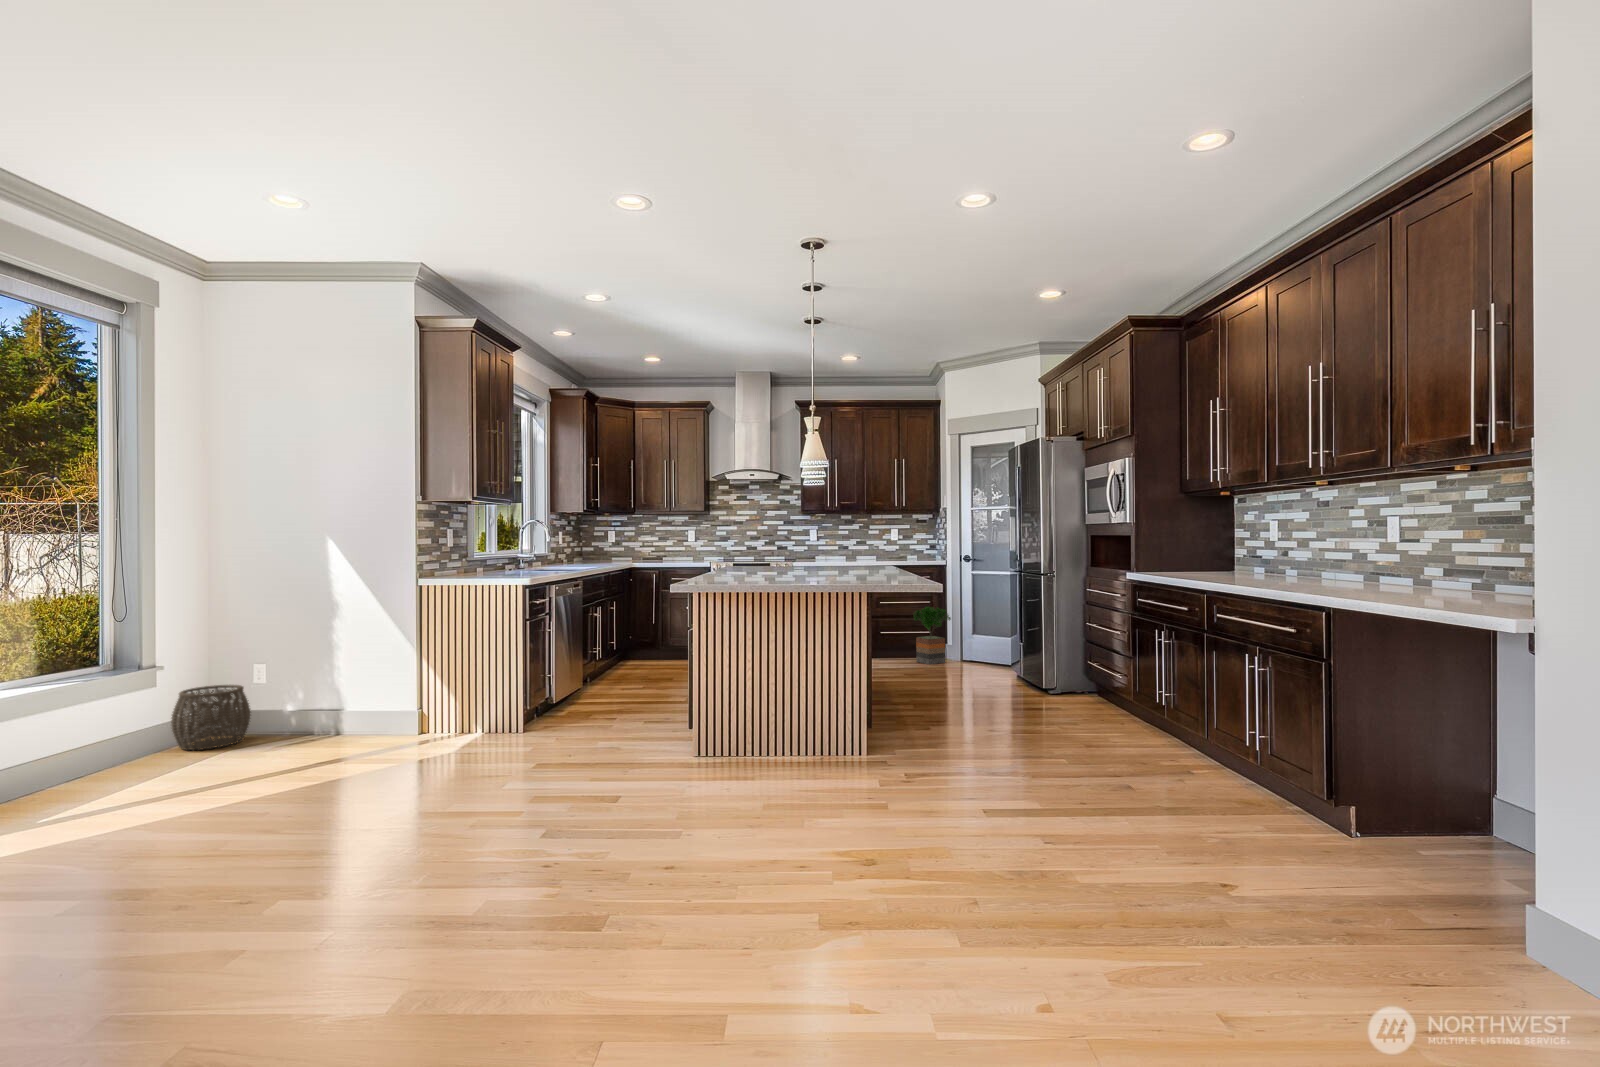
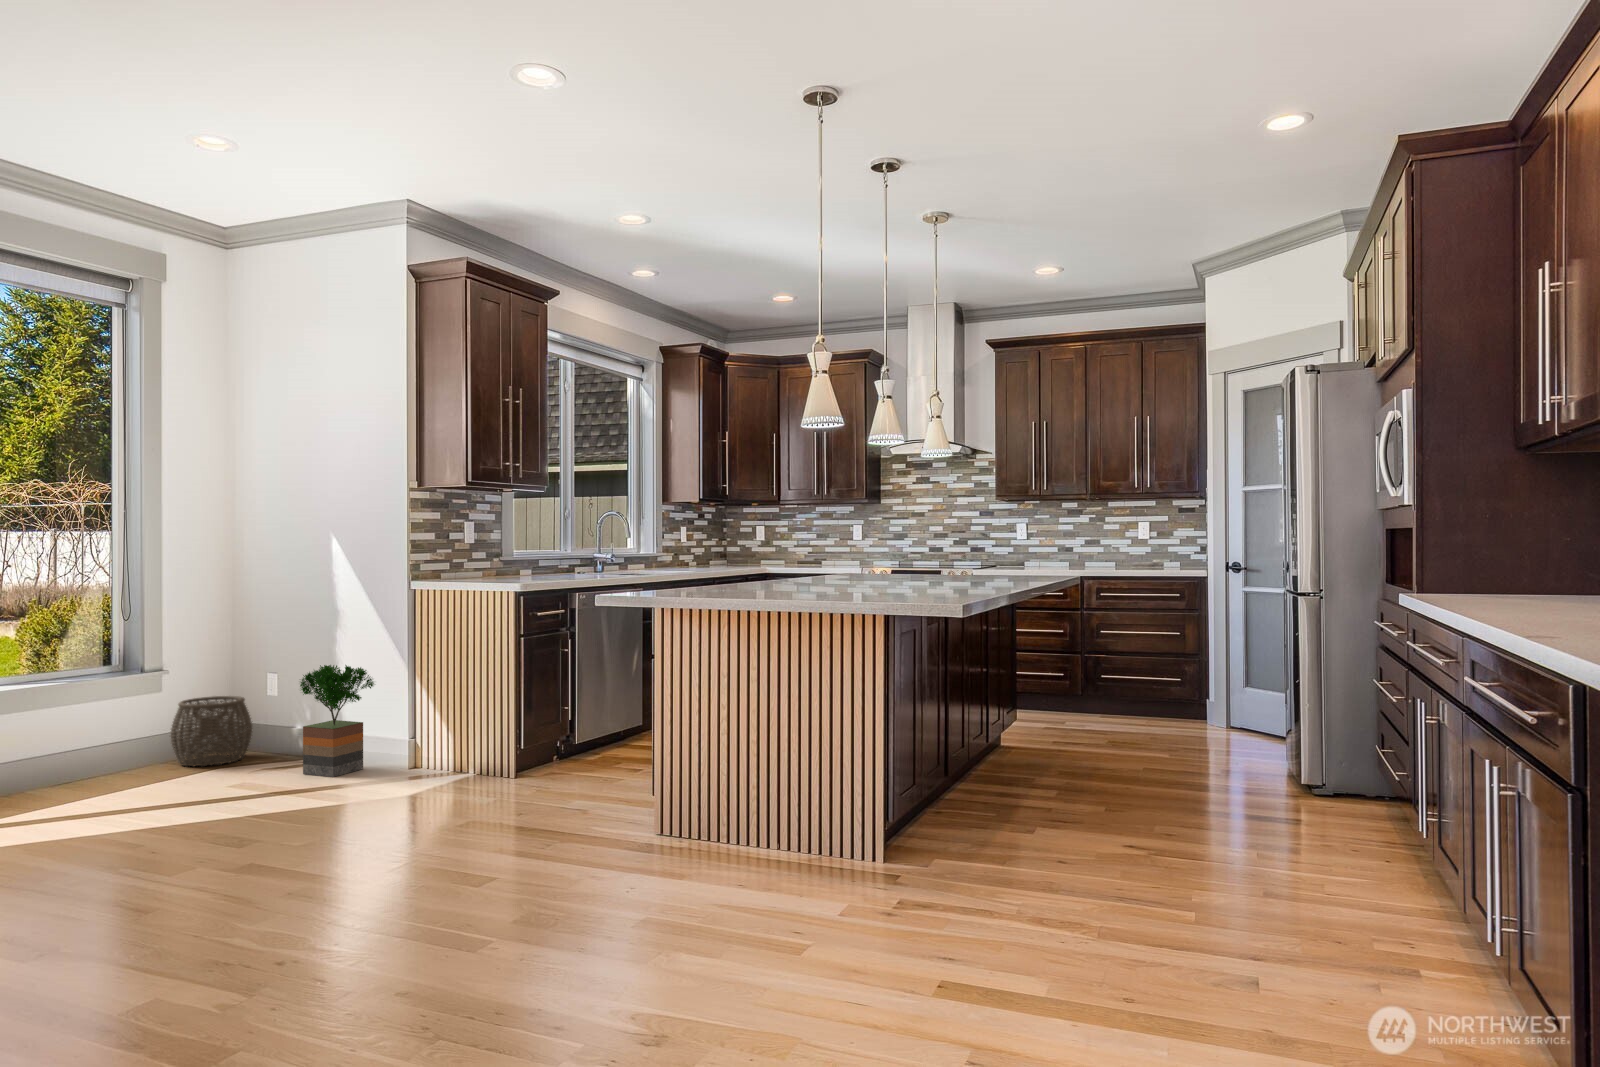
potted tree: present [914,607,951,664] -> present [300,665,374,777]

